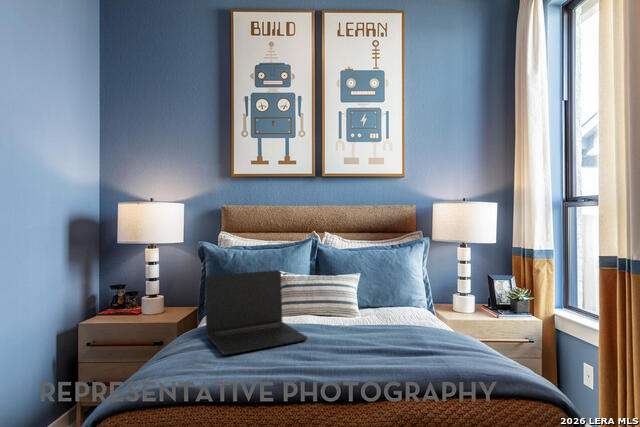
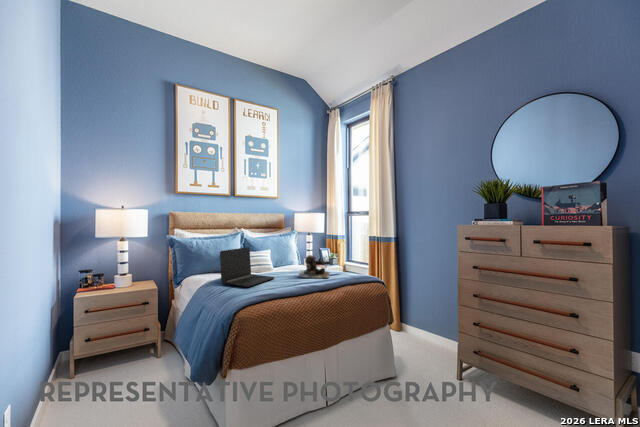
teddy bear: none [356,299,443,363] -> present [300,255,329,278]

